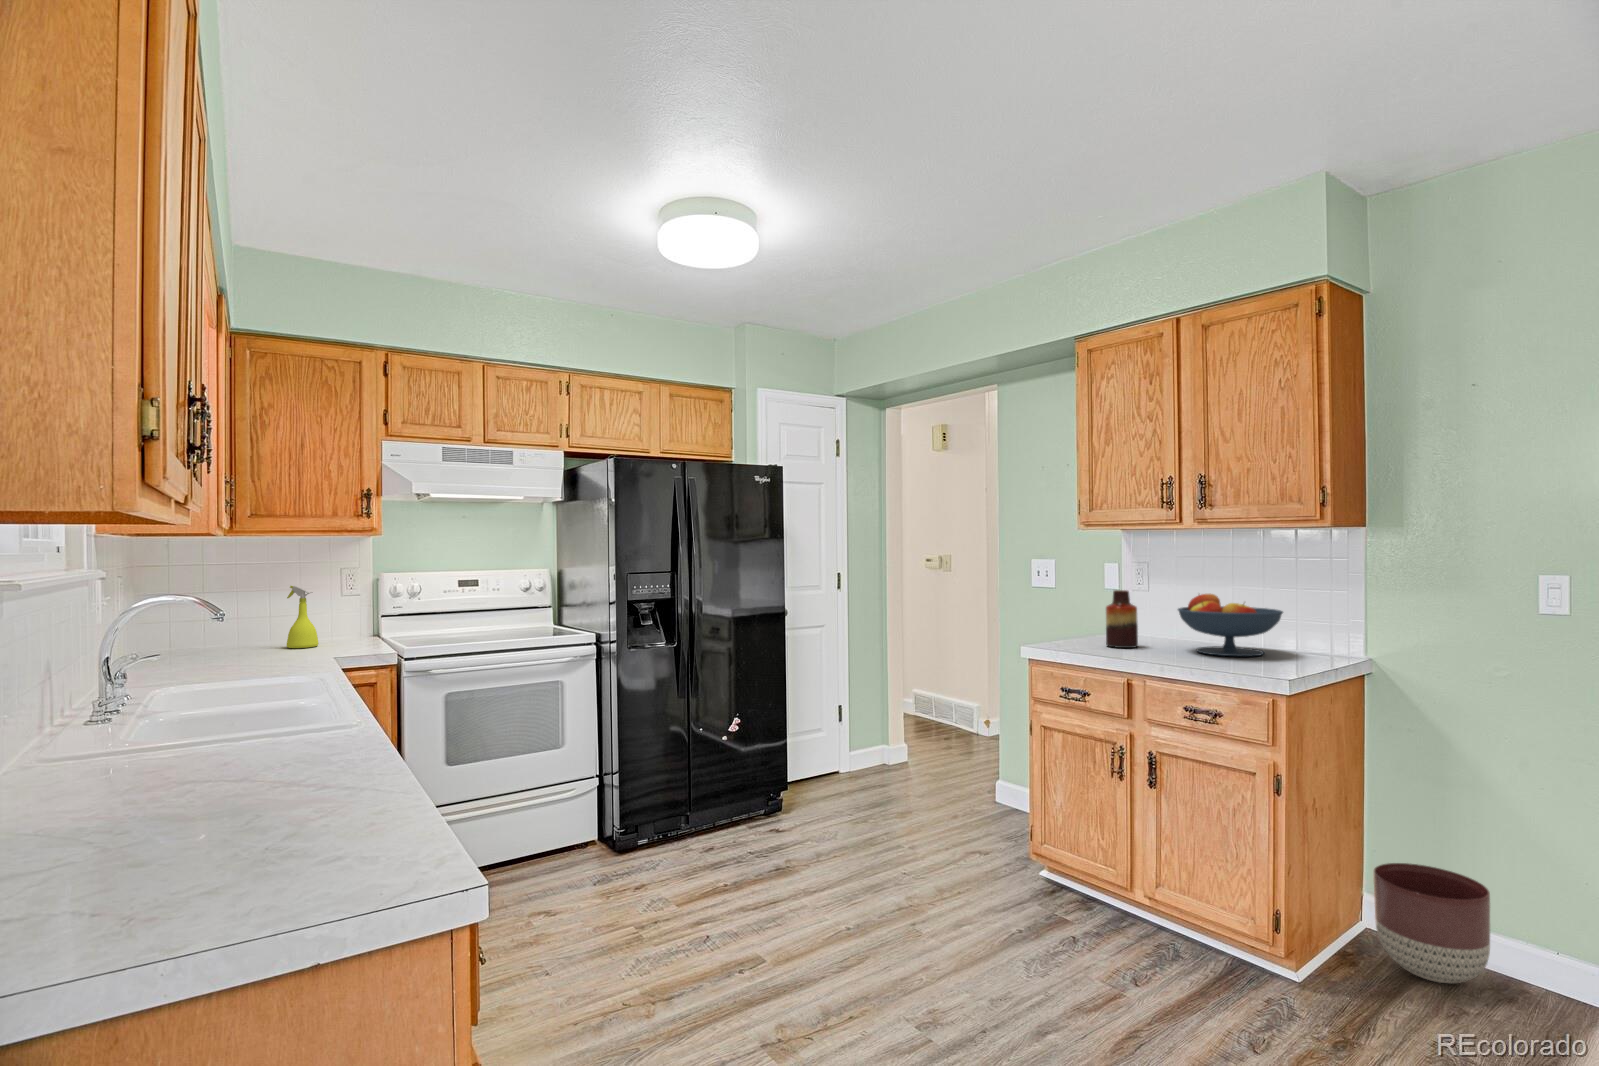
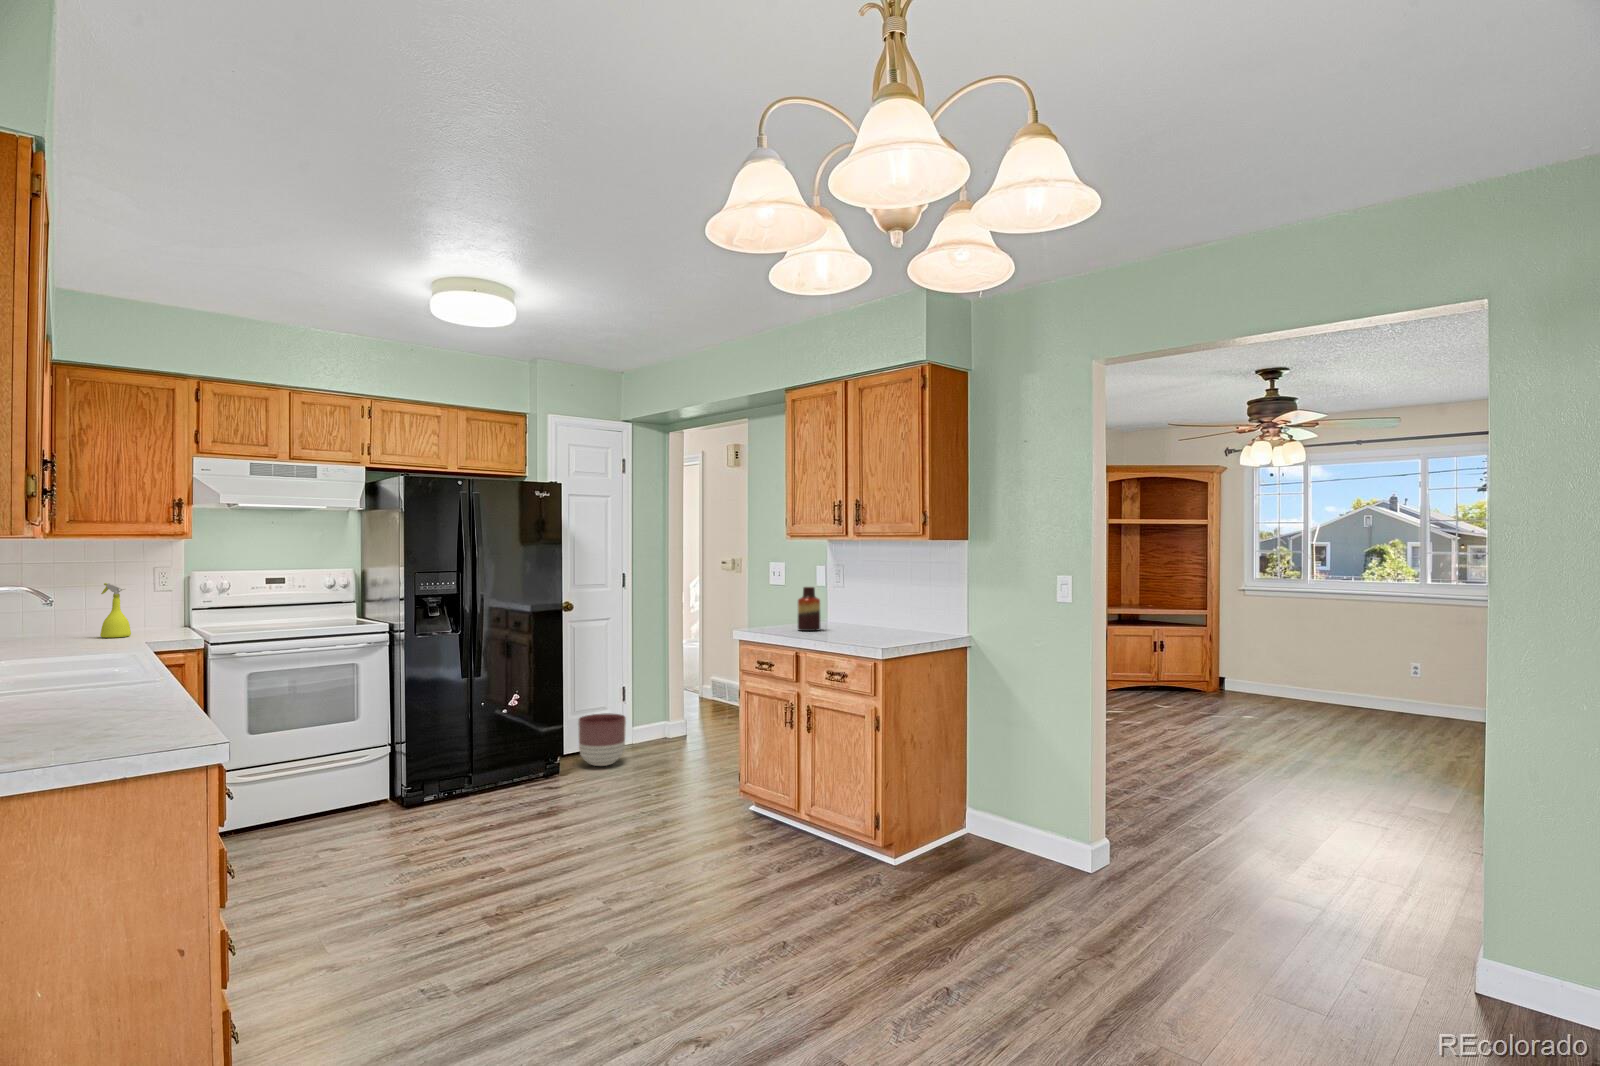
fruit bowl: present [1178,594,1283,656] -> none [843,588,913,635]
planter: present [1374,863,1490,984] -> present [578,713,626,766]

